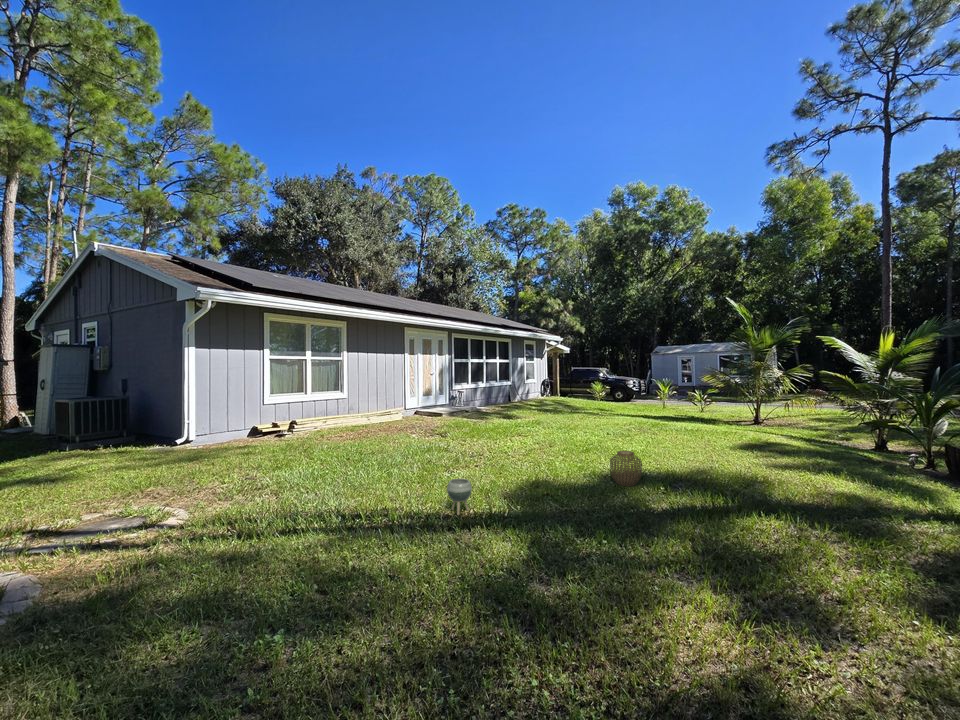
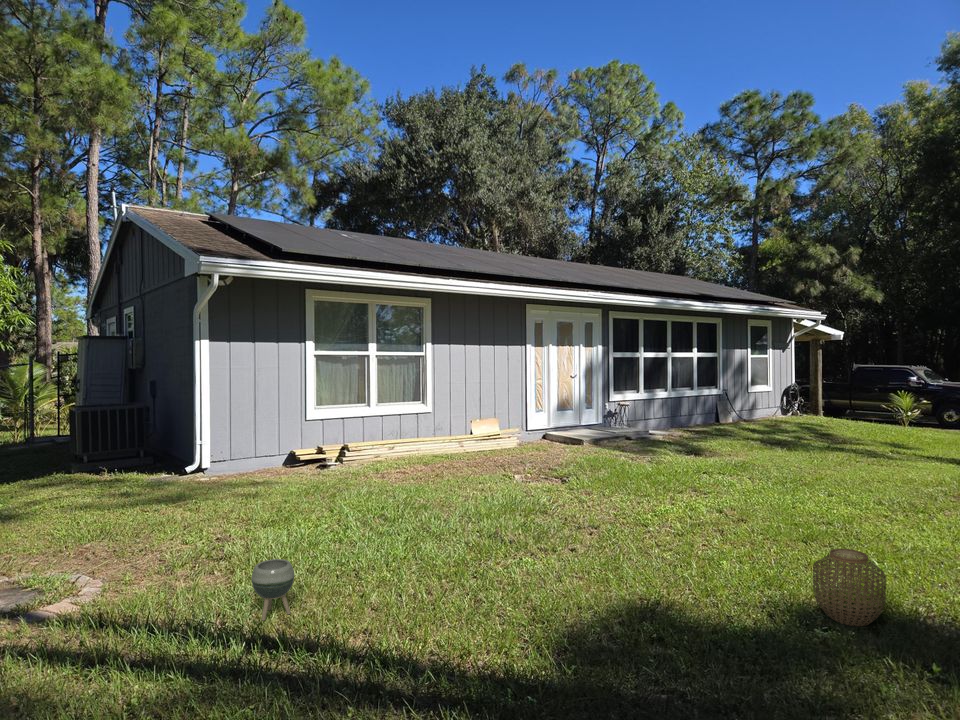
planter: present [447,478,472,515] -> present [252,559,294,621]

